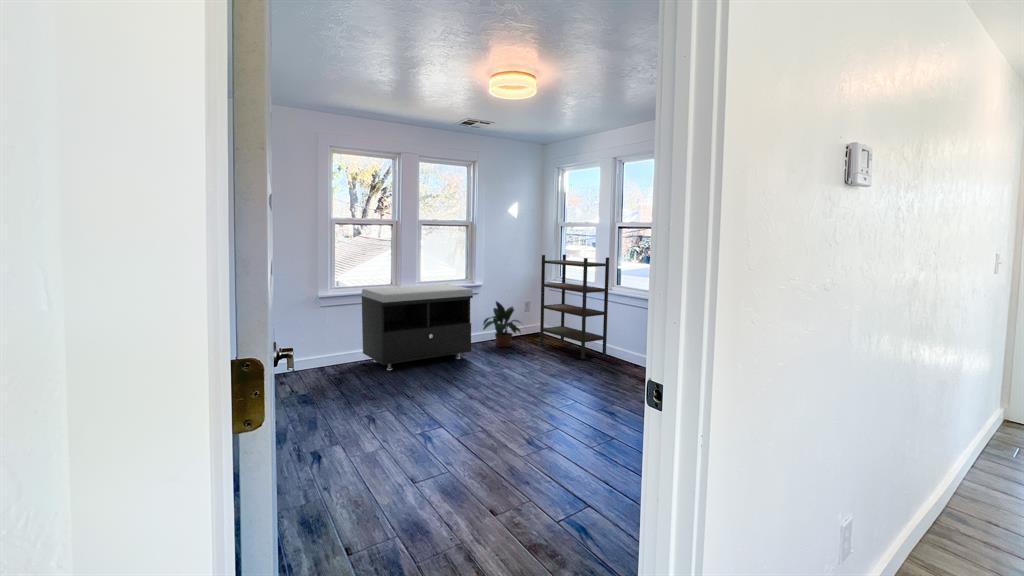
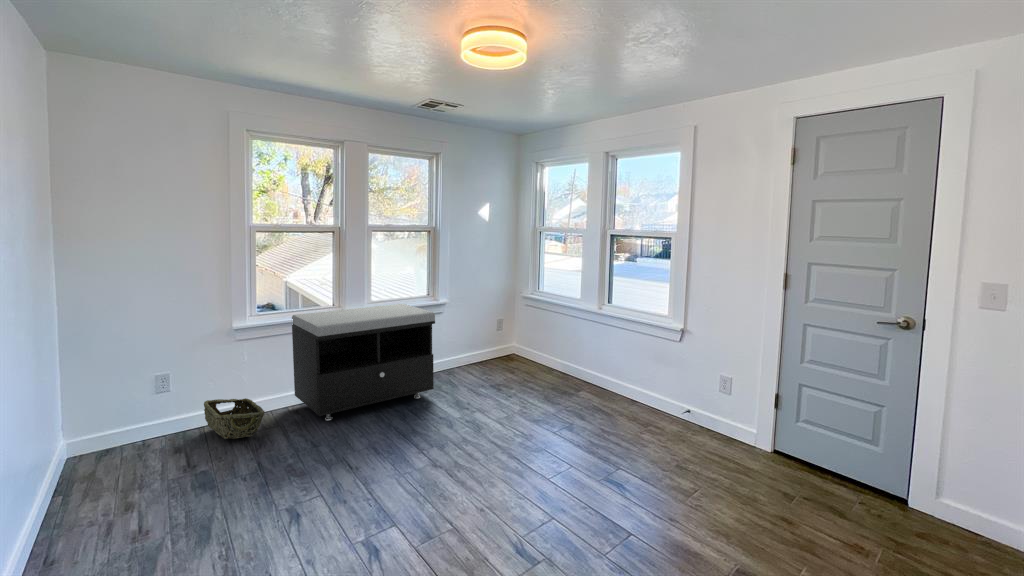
bookshelf: present [540,255,609,359] -> none [516,265,601,394]
potted plant: present [483,301,521,347] -> none [447,323,498,377]
woven basket: none [298,351,343,378] -> present [204,398,265,439]

